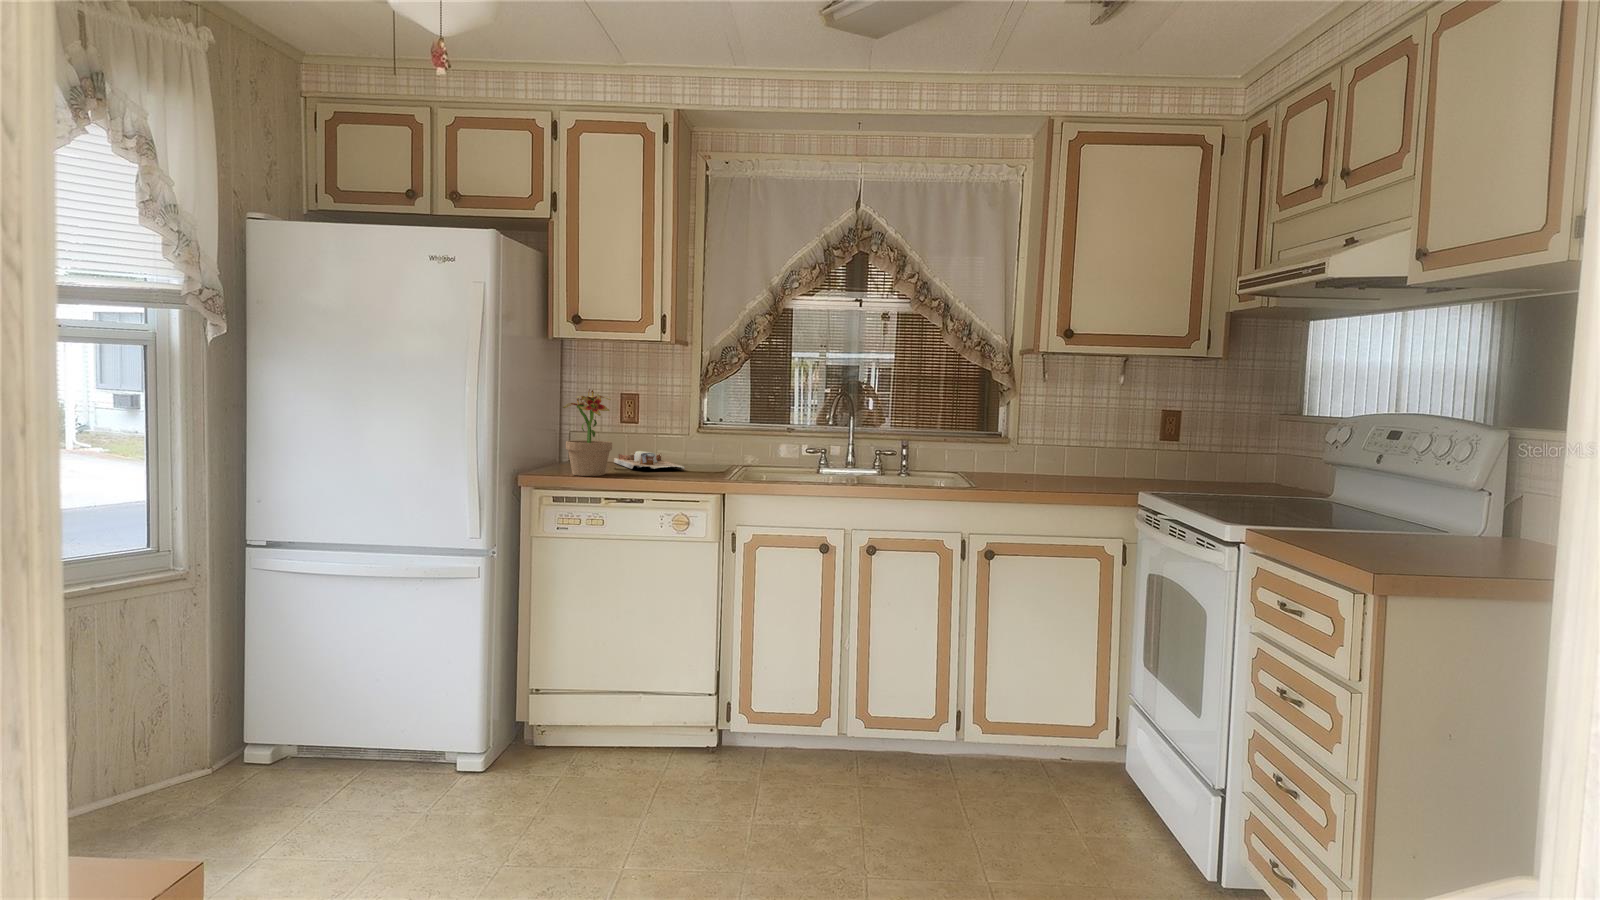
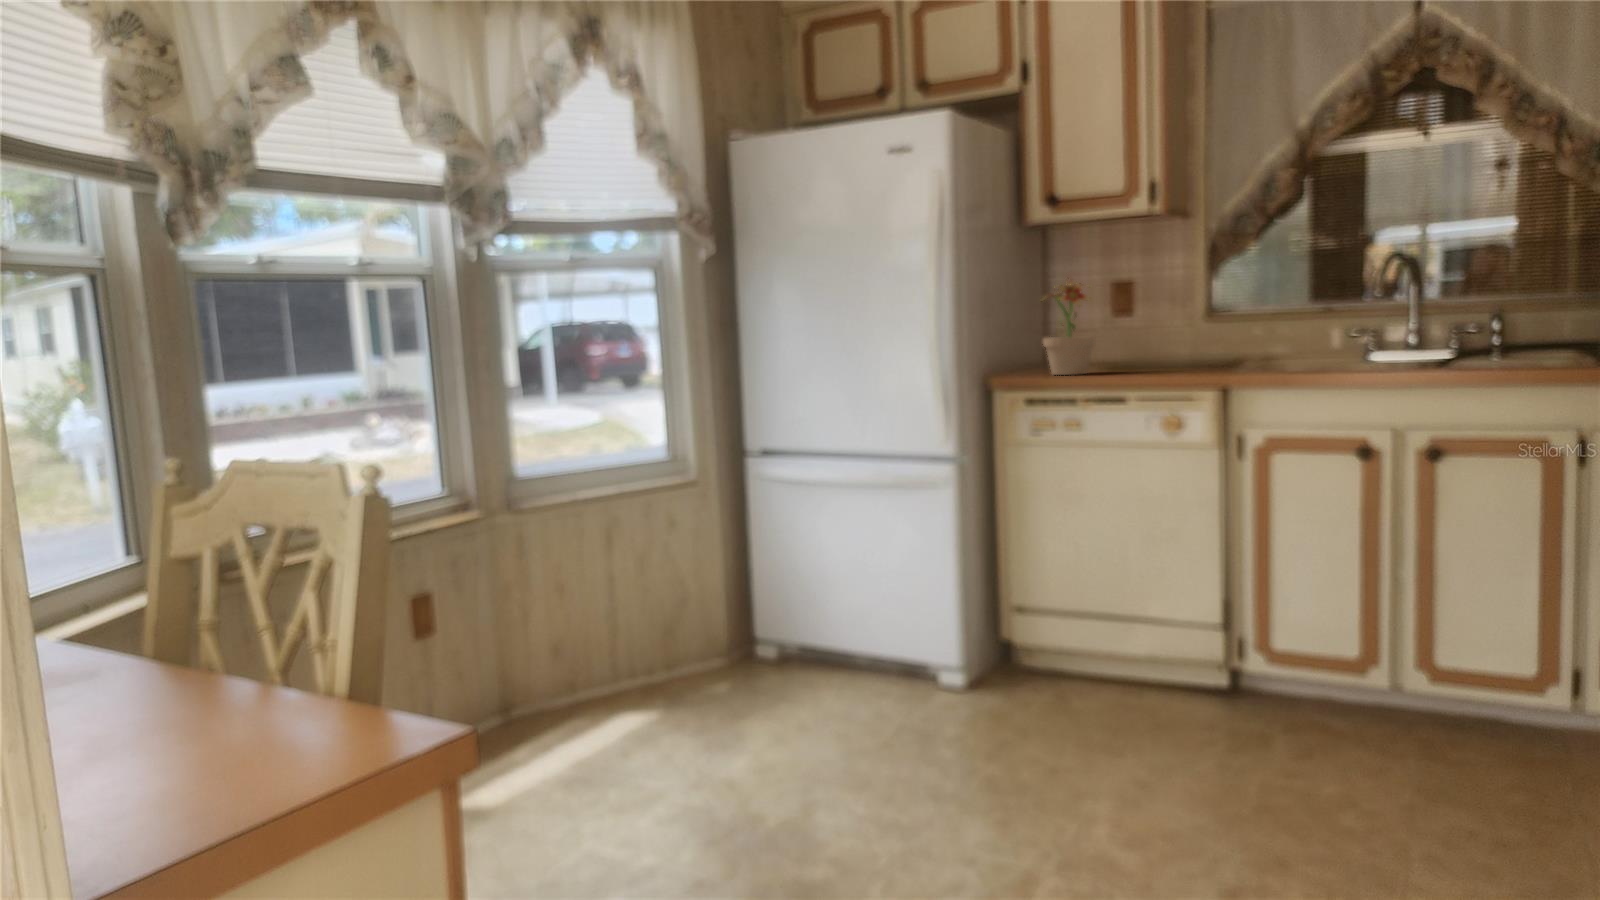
cutting board: present [614,451,685,470] -> none [1101,348,1186,368]

